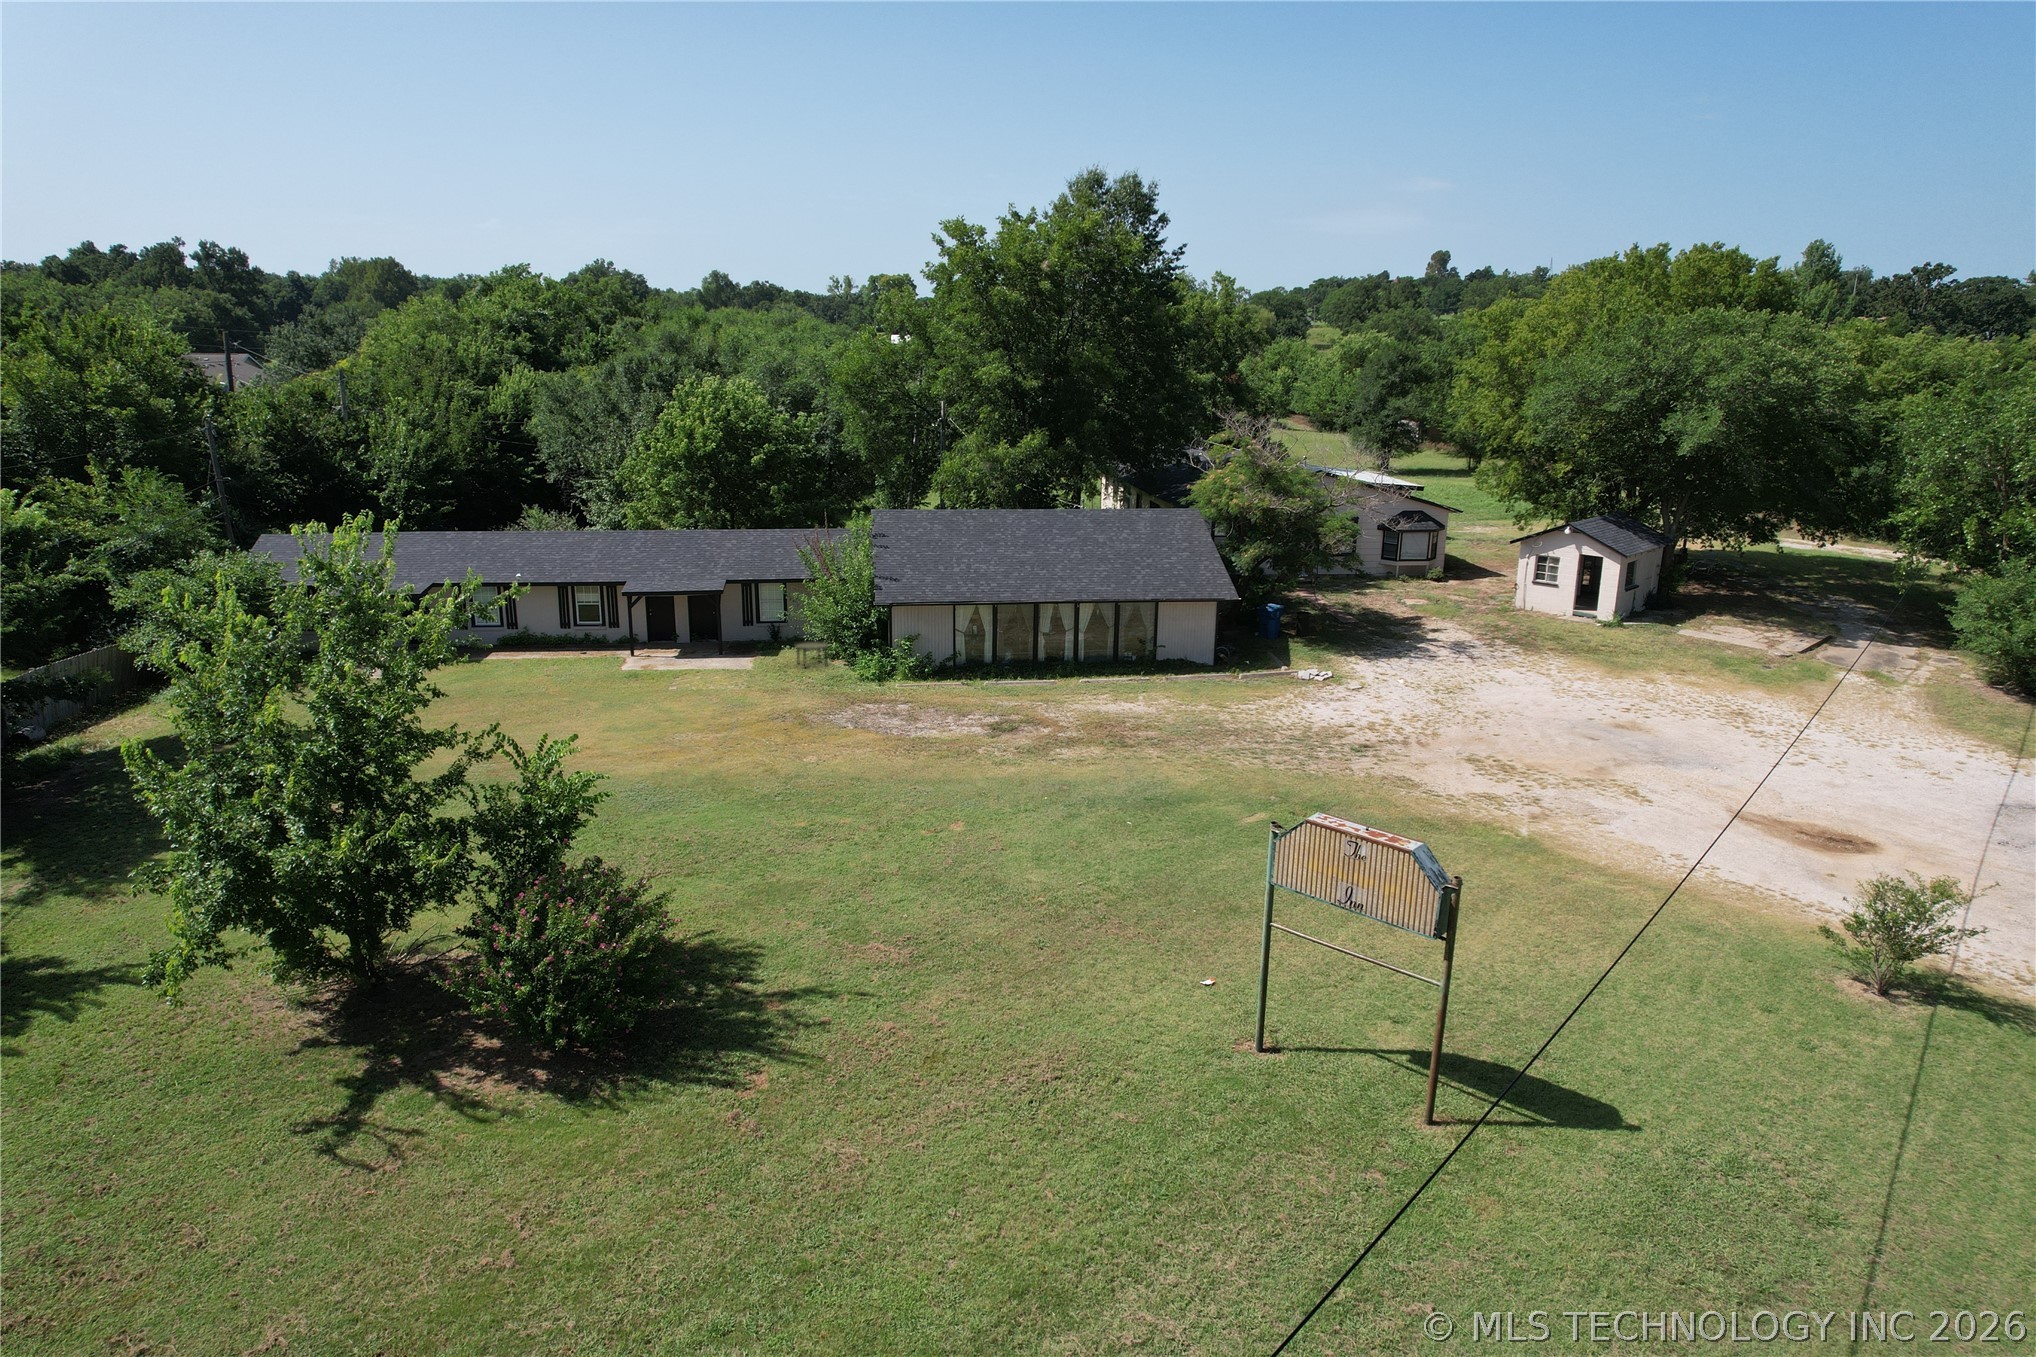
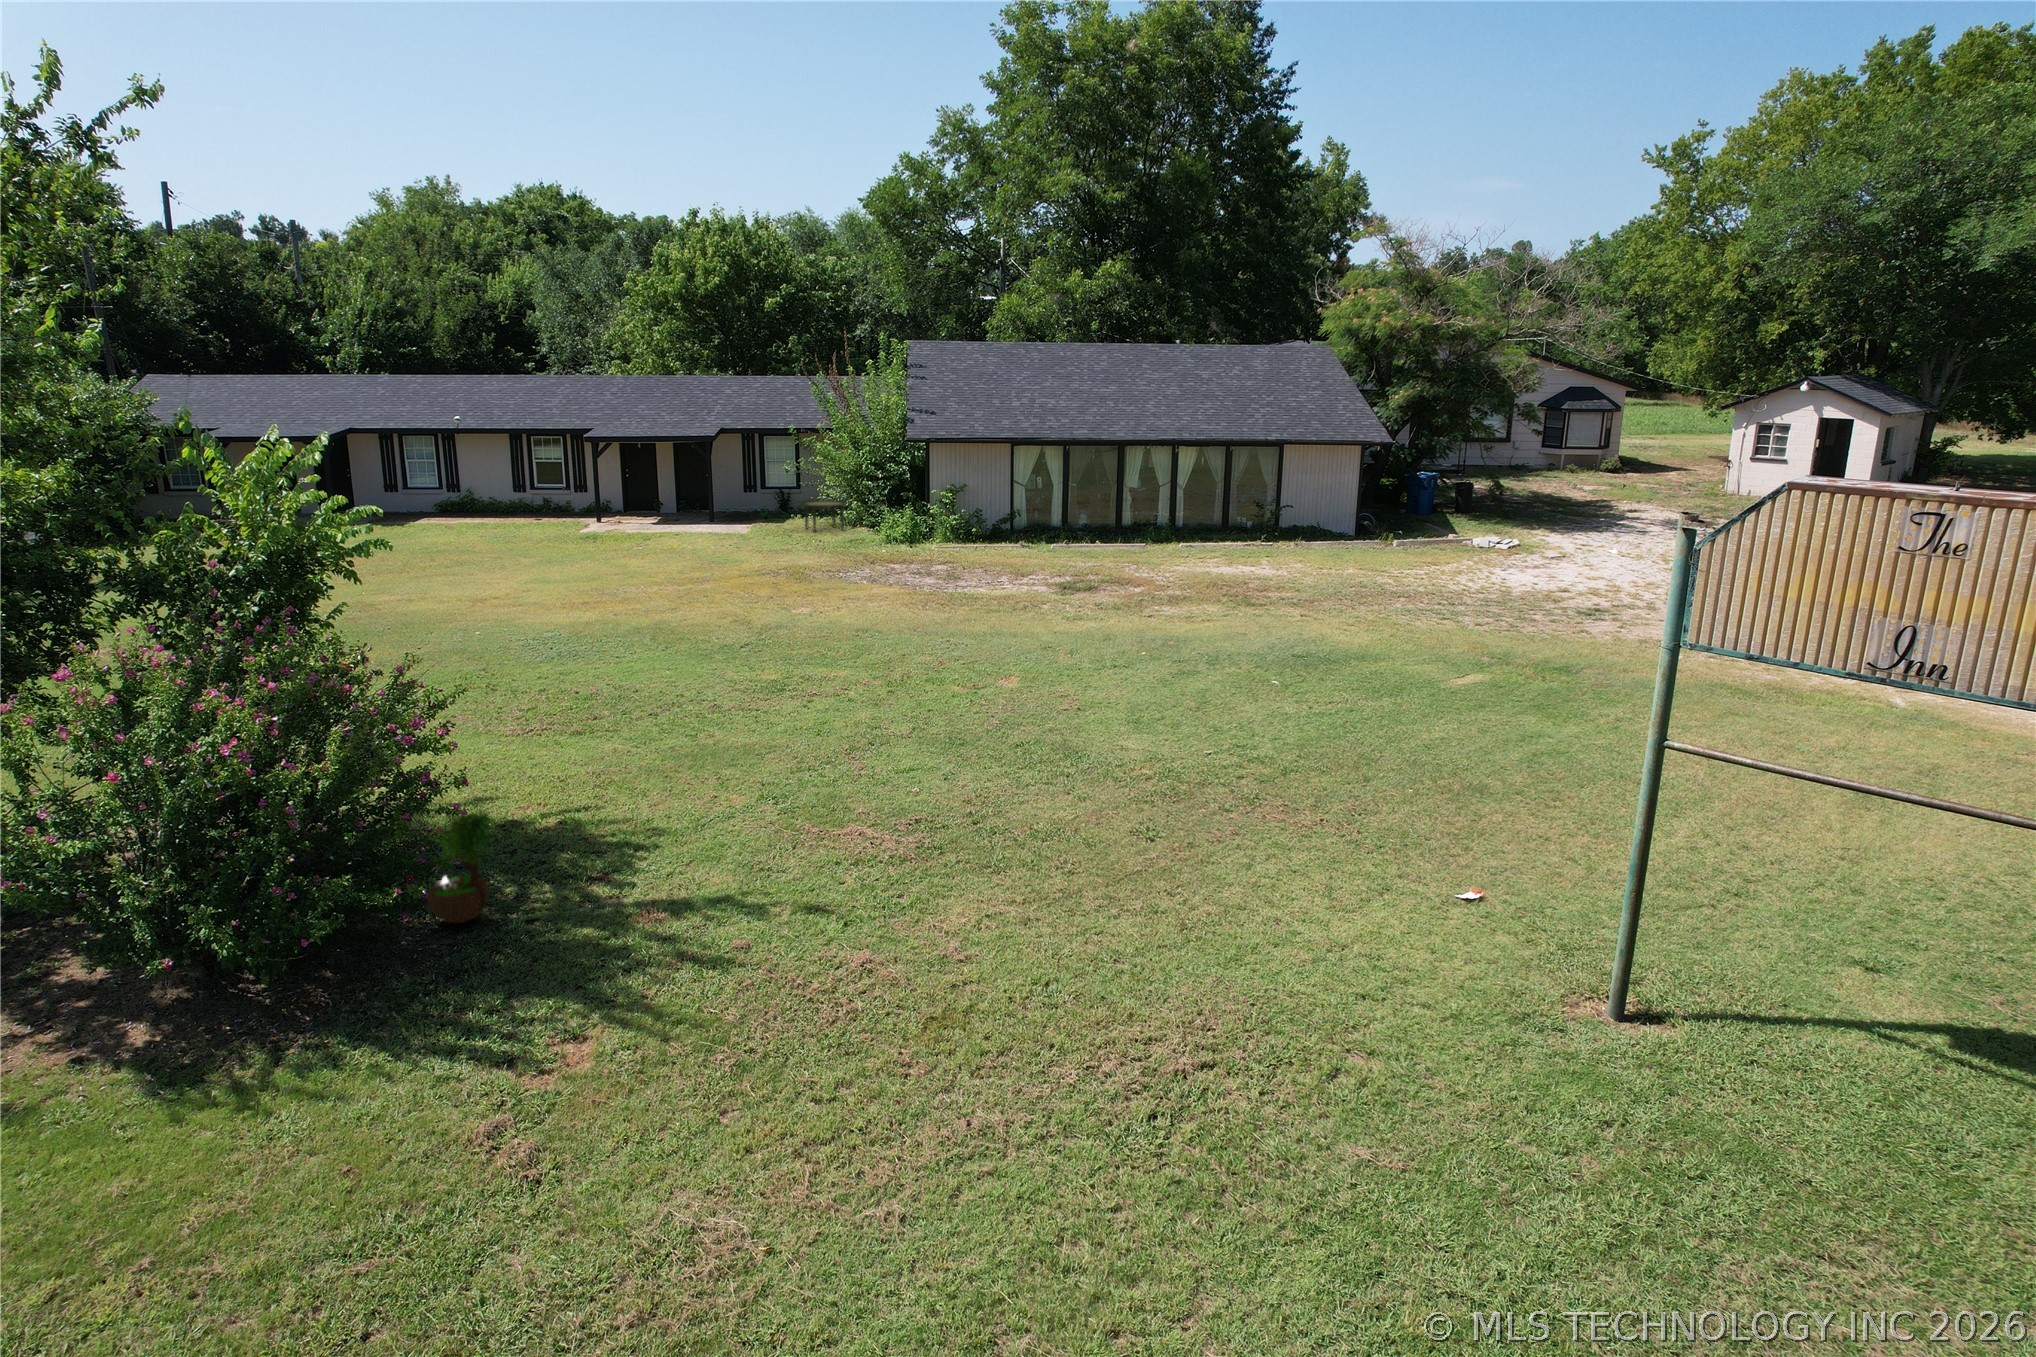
potted tree: none [657,947,694,1013] -> present [428,807,494,923]

